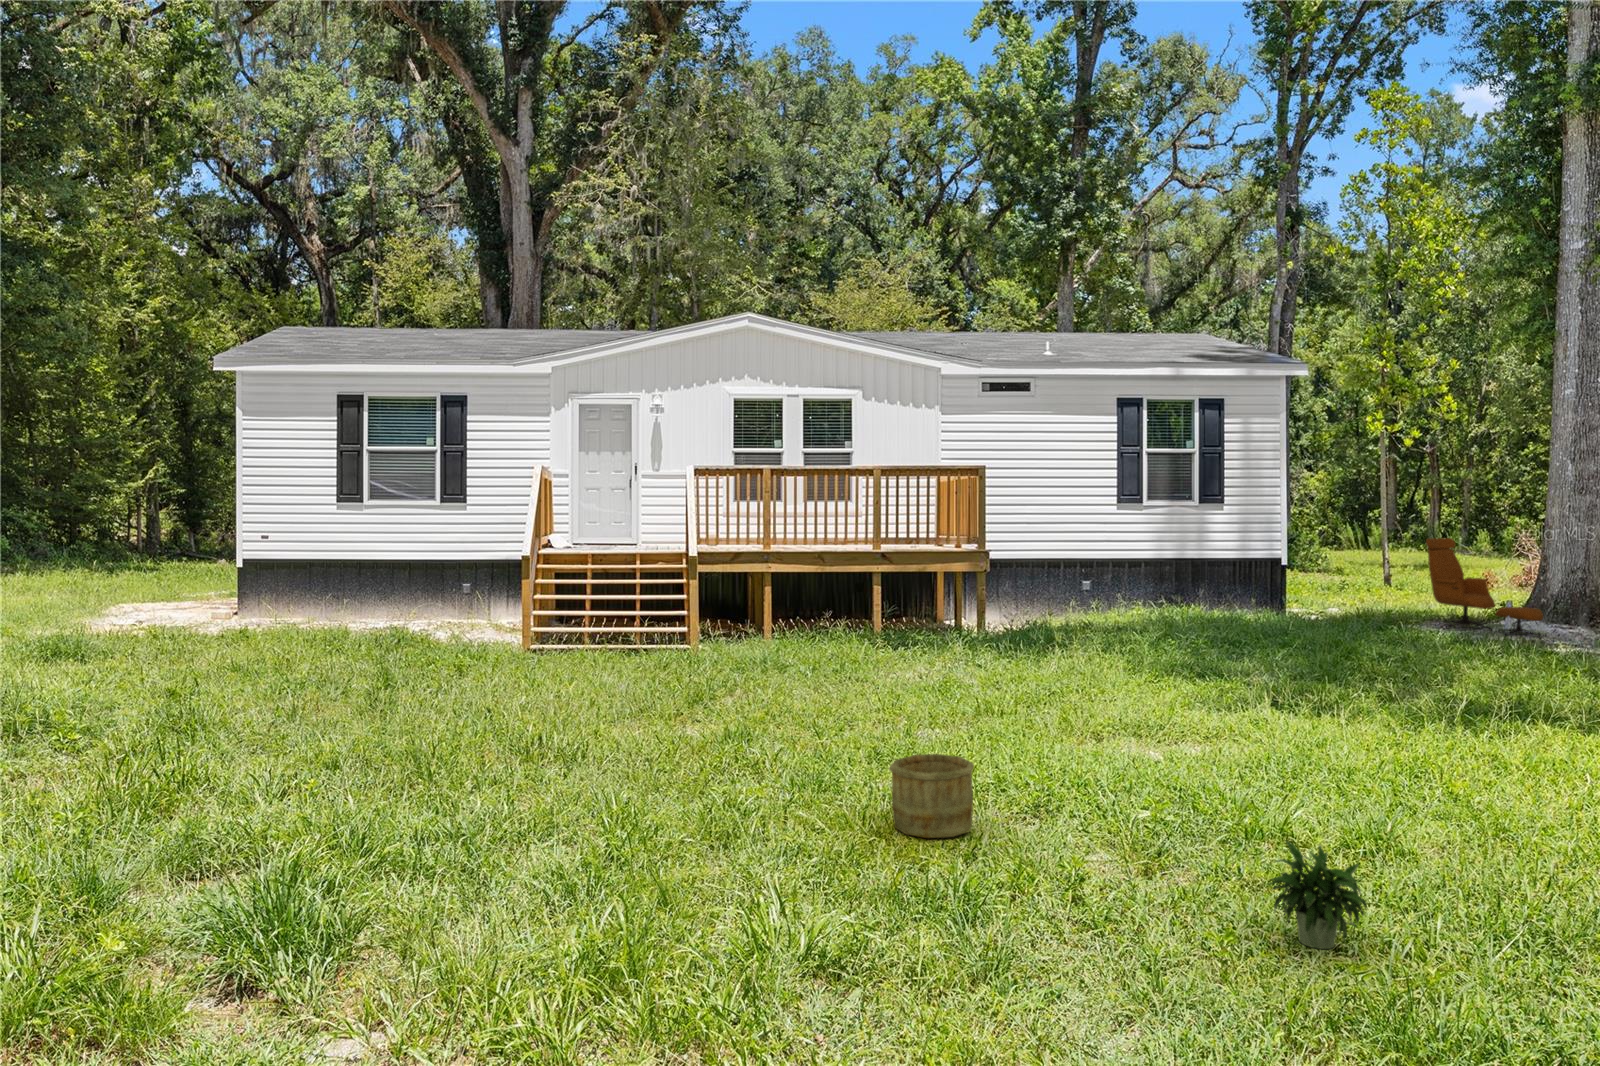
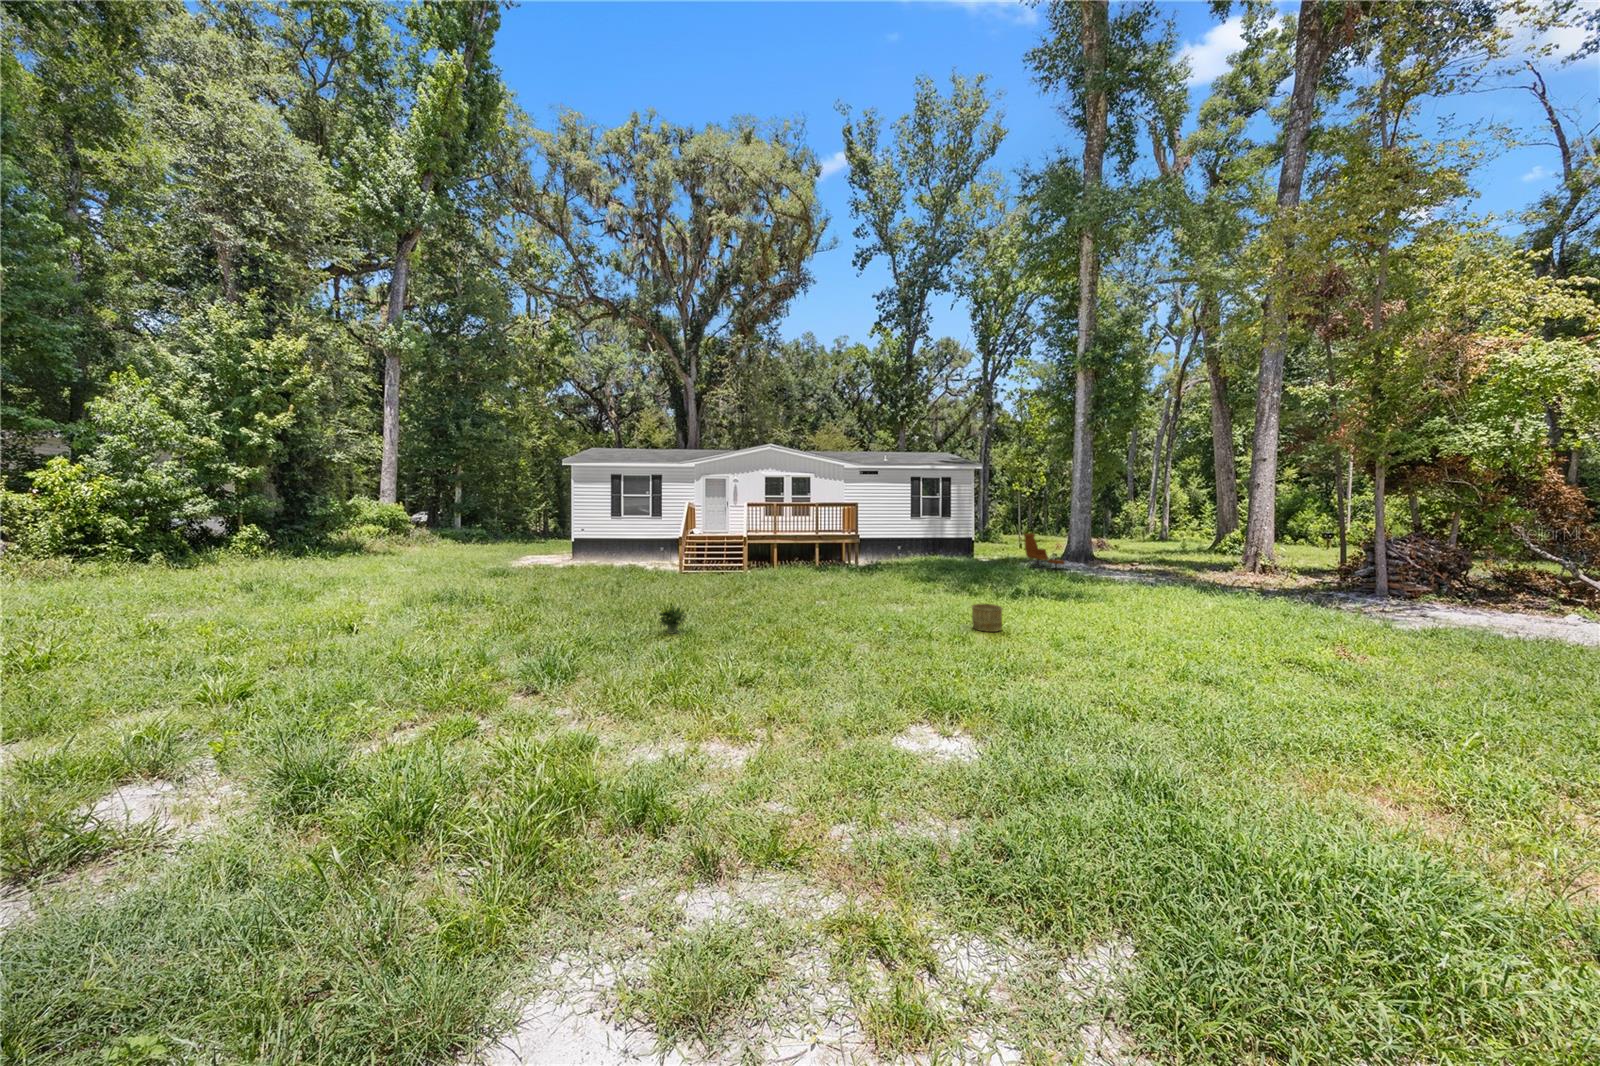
wooden bucket: present [889,754,974,838] -> present [972,604,1003,632]
potted plant: present [1269,841,1367,949] -> present [659,606,686,634]

